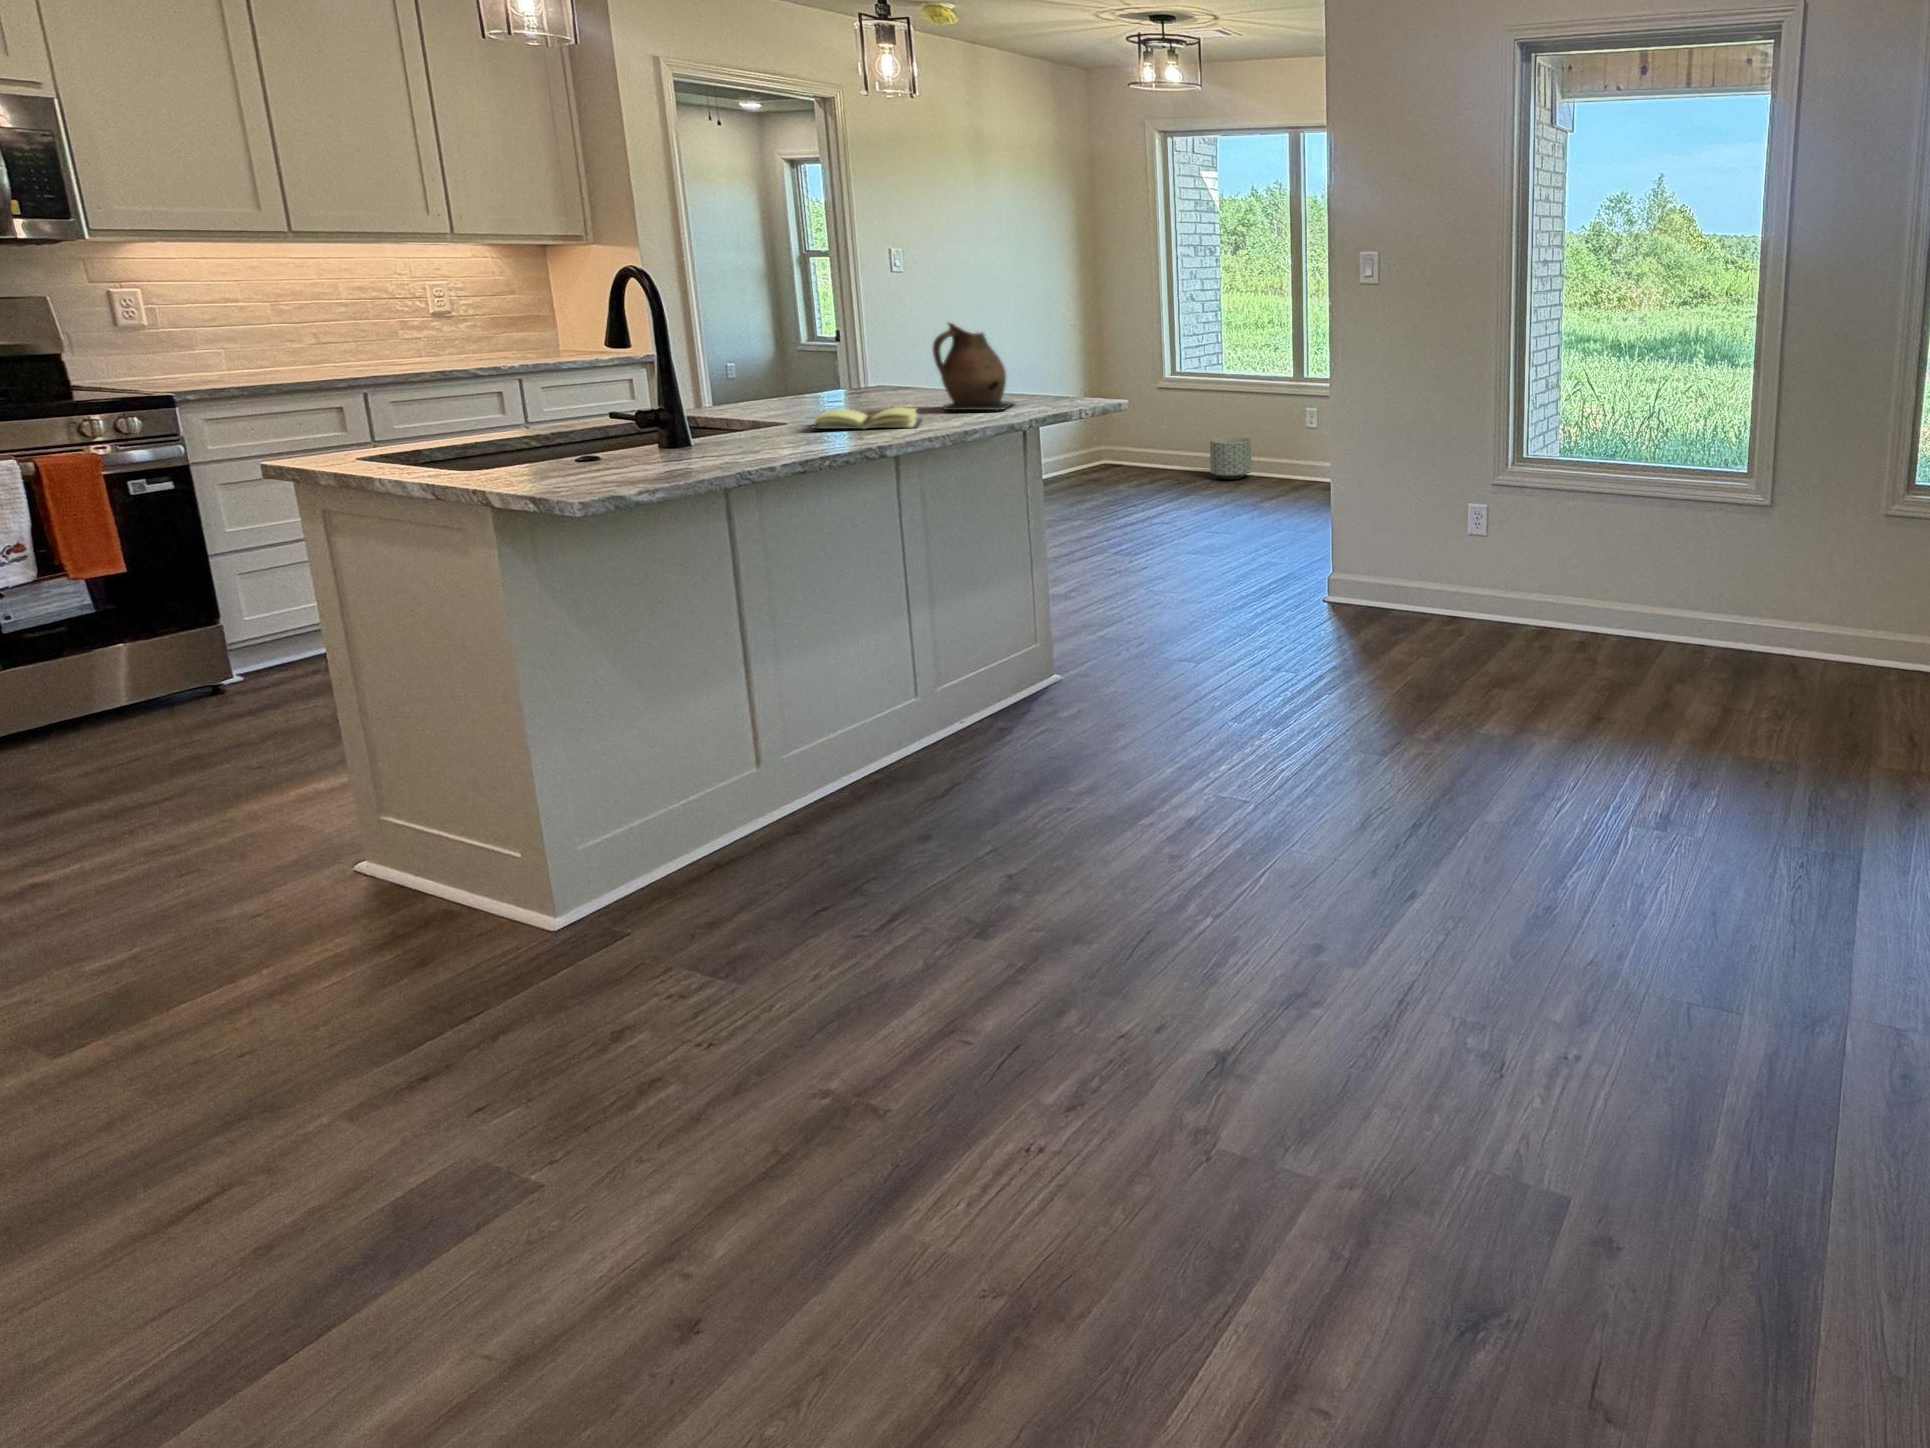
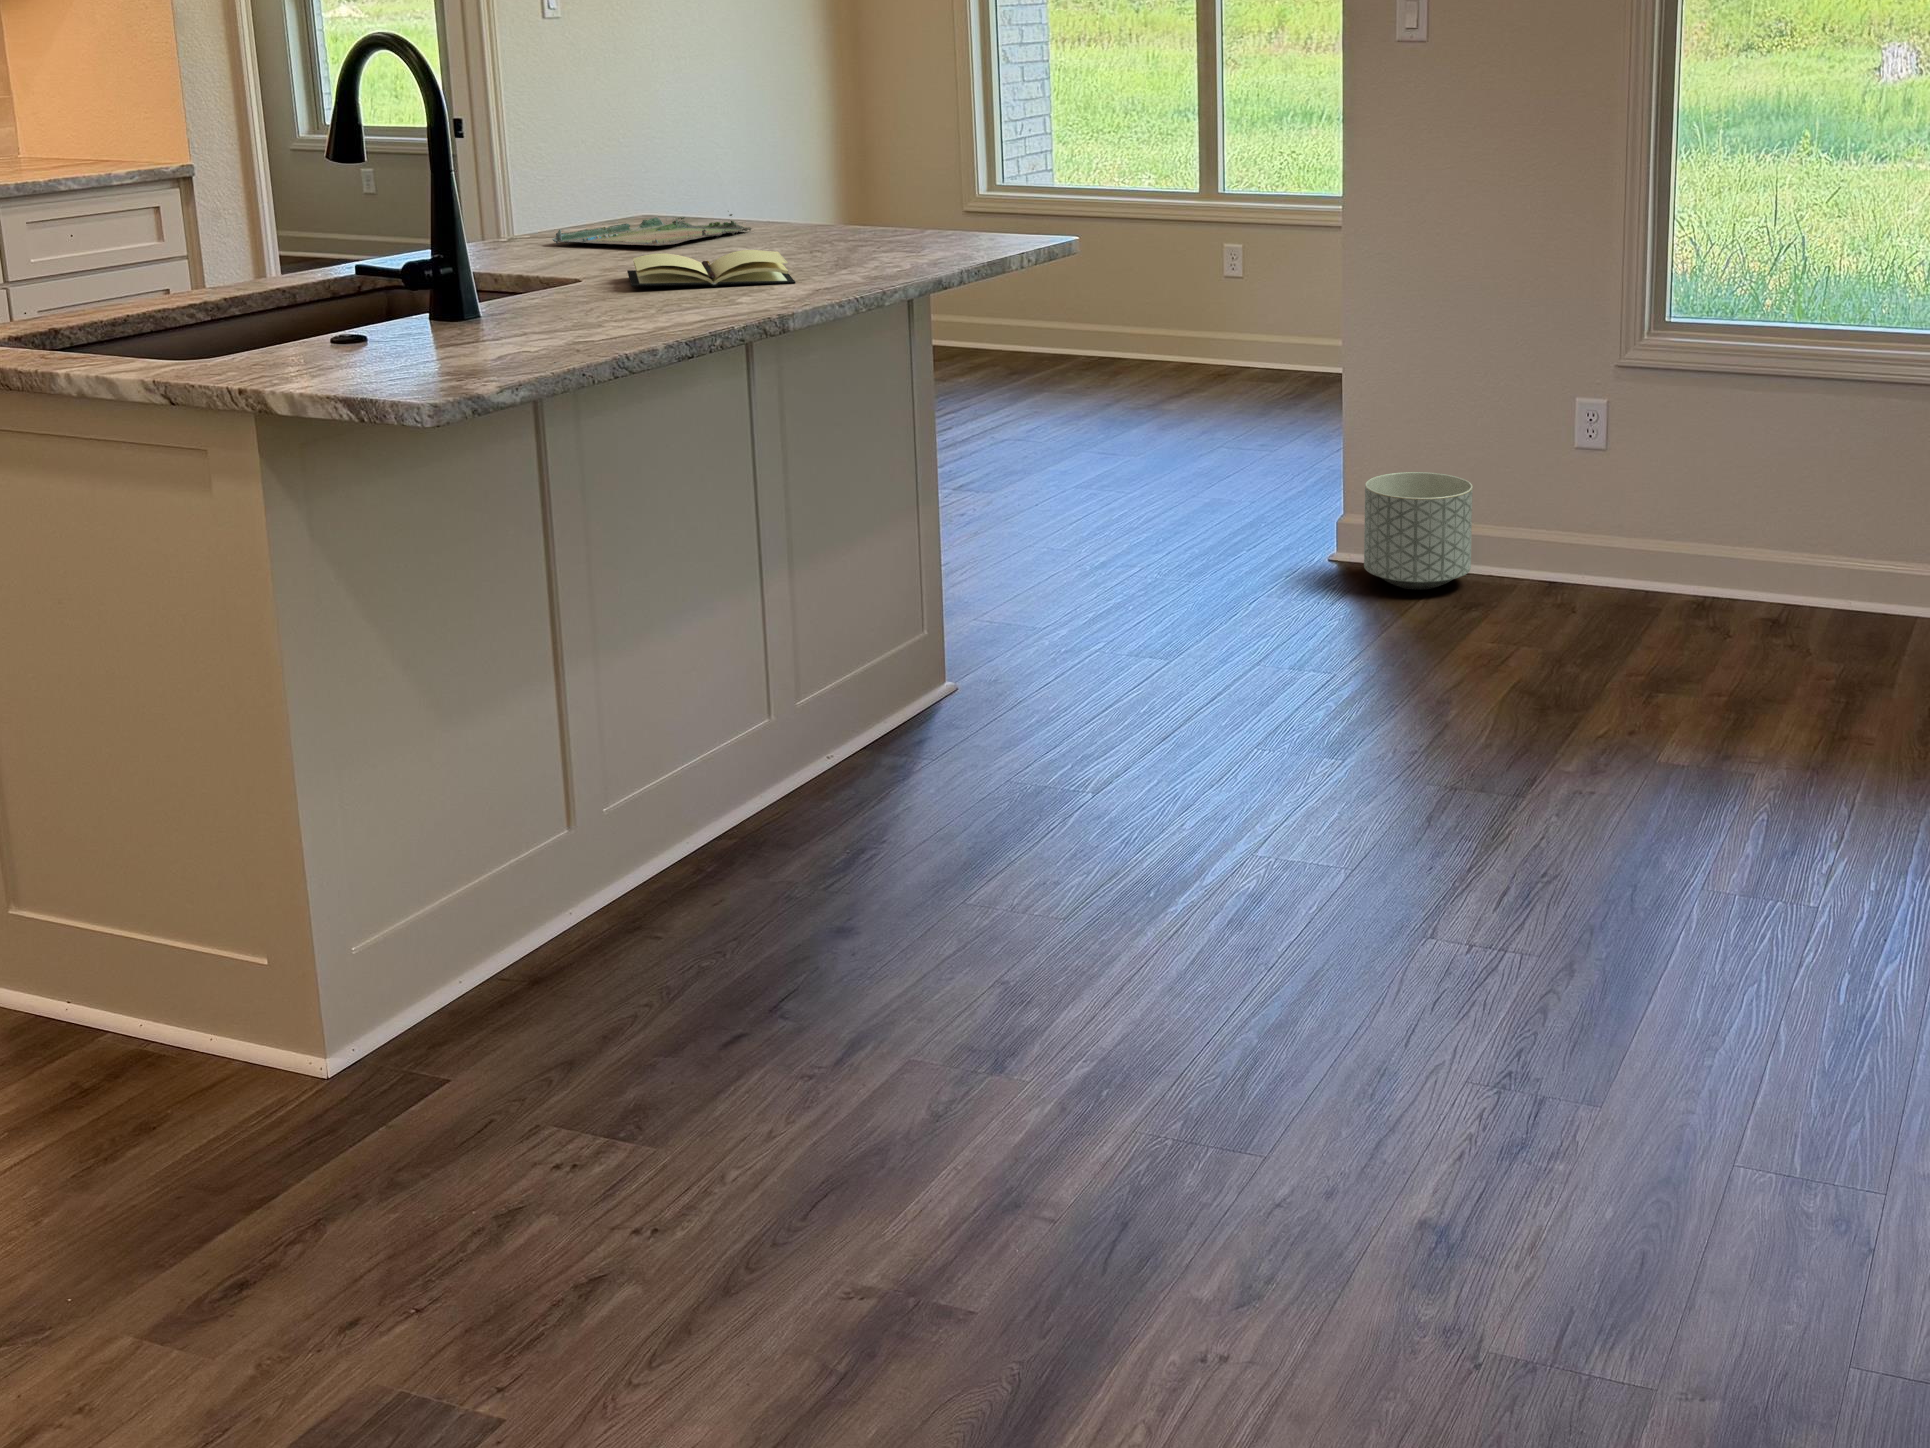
ceramic pitcher: present [933,323,1014,410] -> none [785,111,903,256]
tray: none [805,384,937,405] -> present [552,214,752,246]
planter: present [1210,437,1252,480] -> present [1364,472,1473,590]

